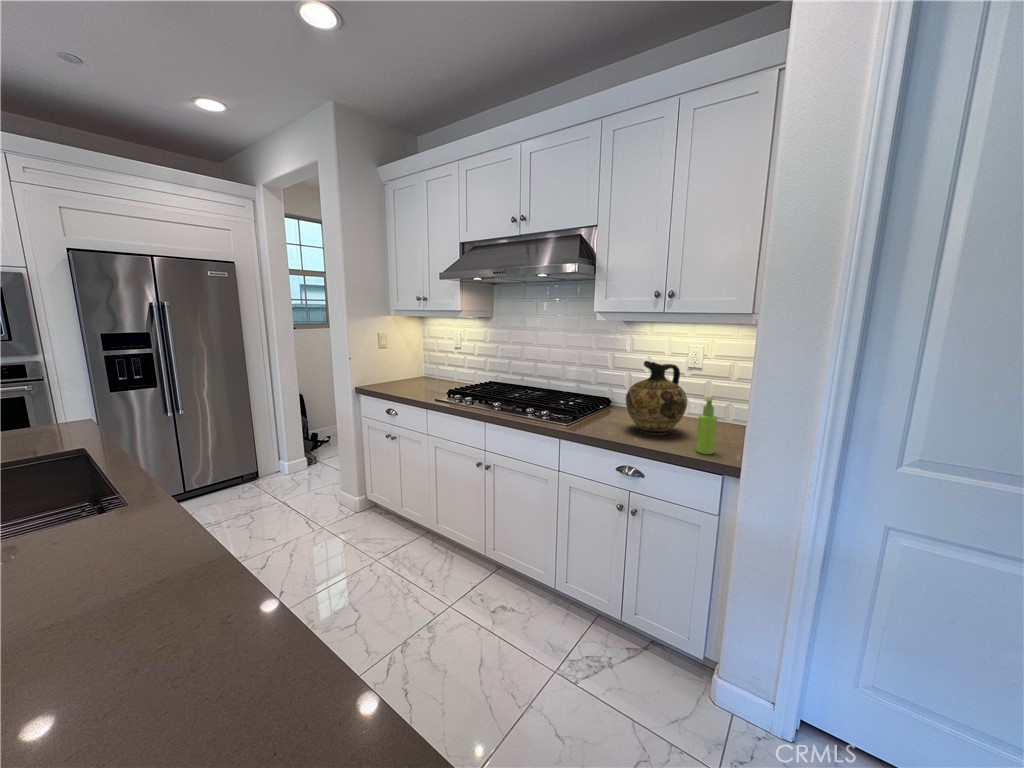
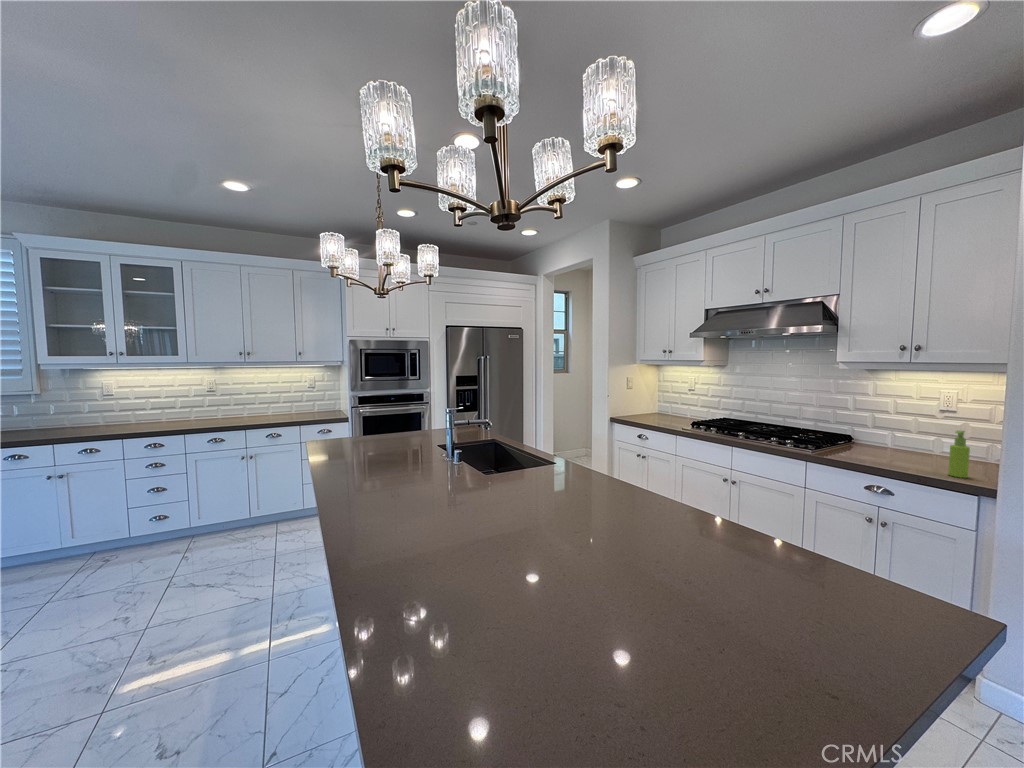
ceramic jug: present [626,361,687,435] -> none [872,401,938,463]

